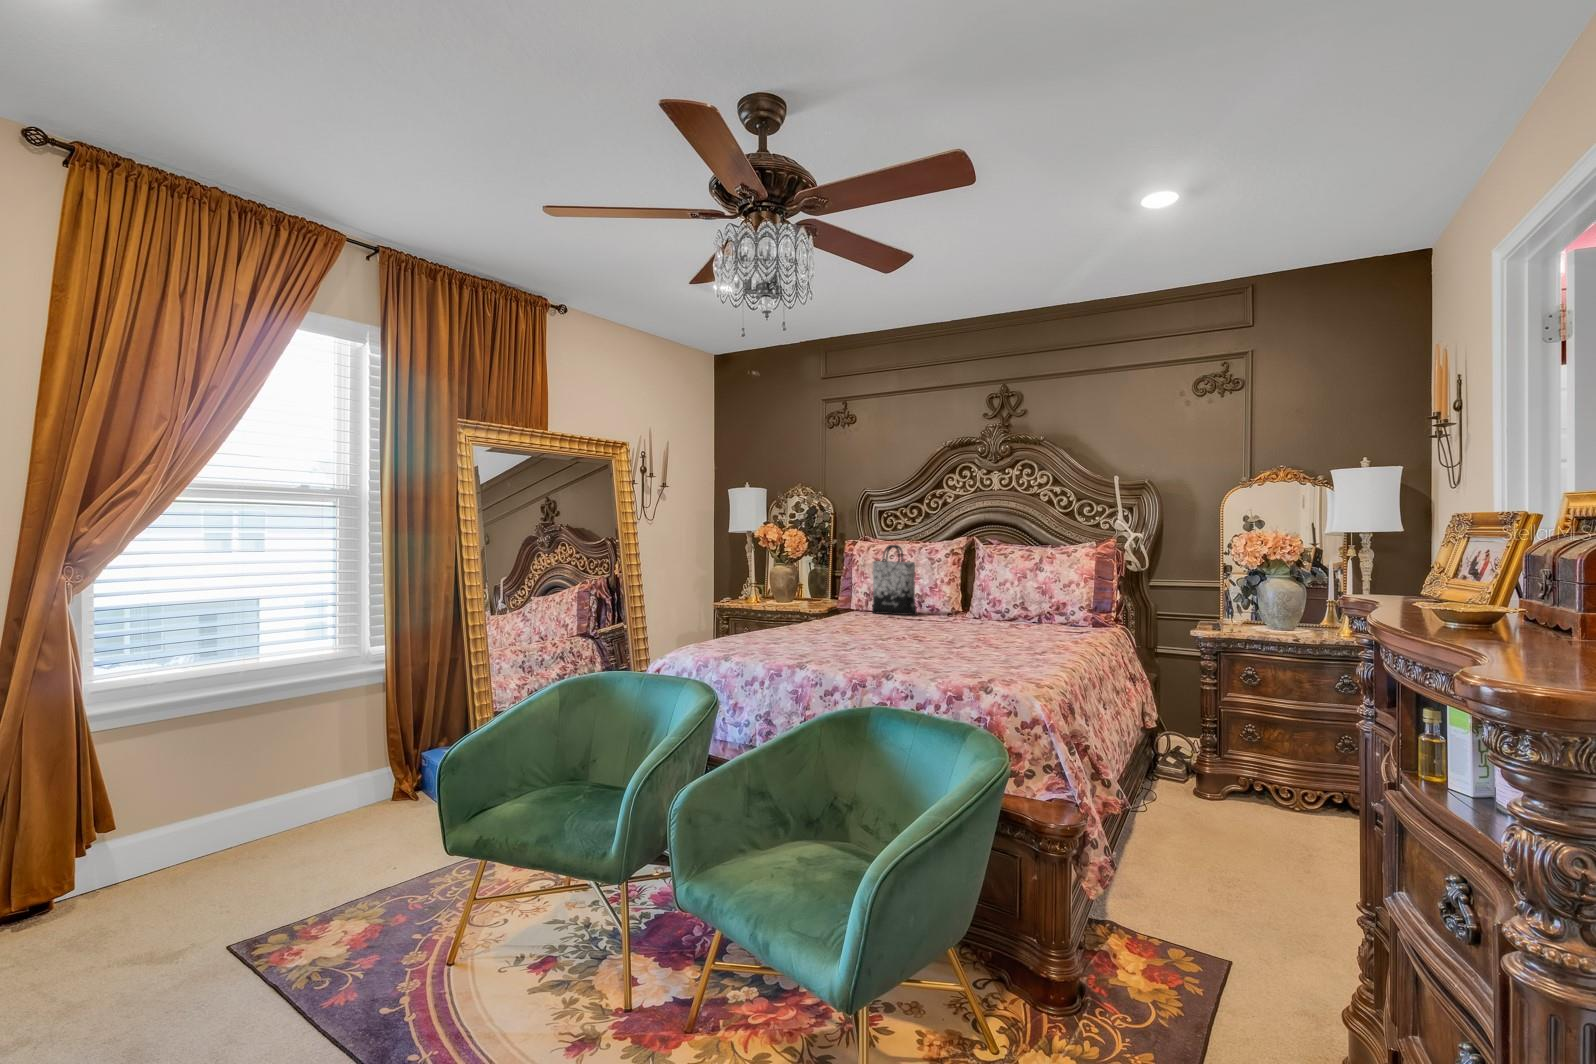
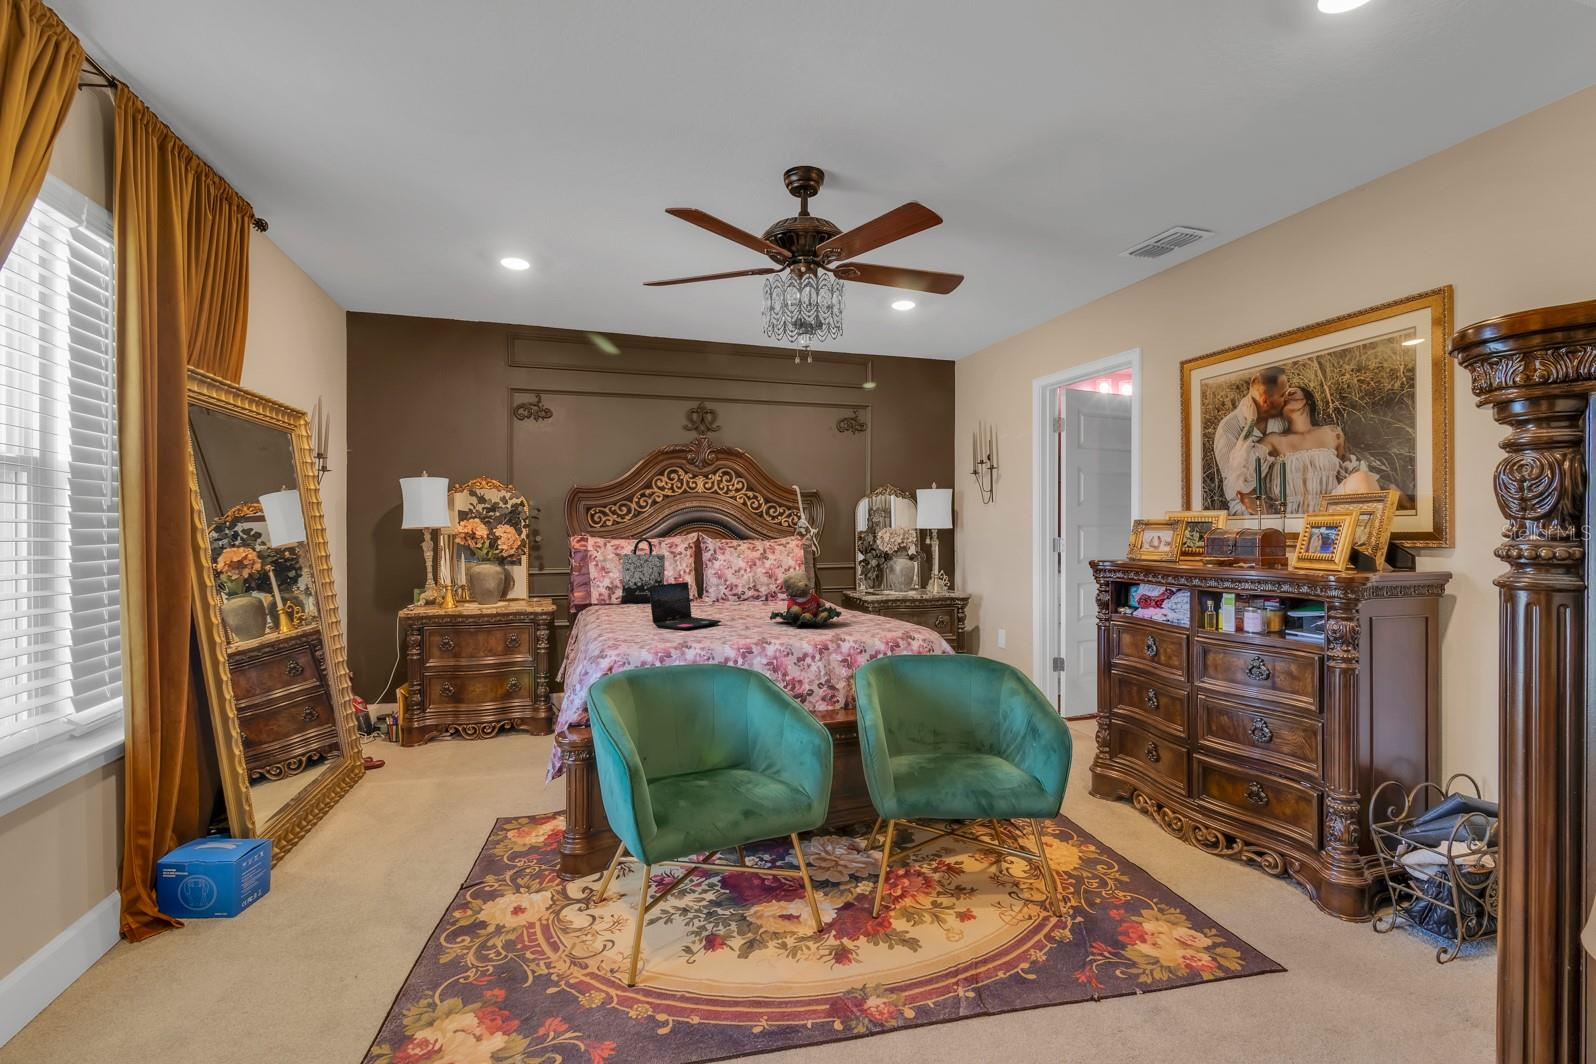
teddy bear: none [899,587,987,656] -> present [770,572,842,627]
laptop: none [779,594,851,644] -> present [649,582,721,629]

